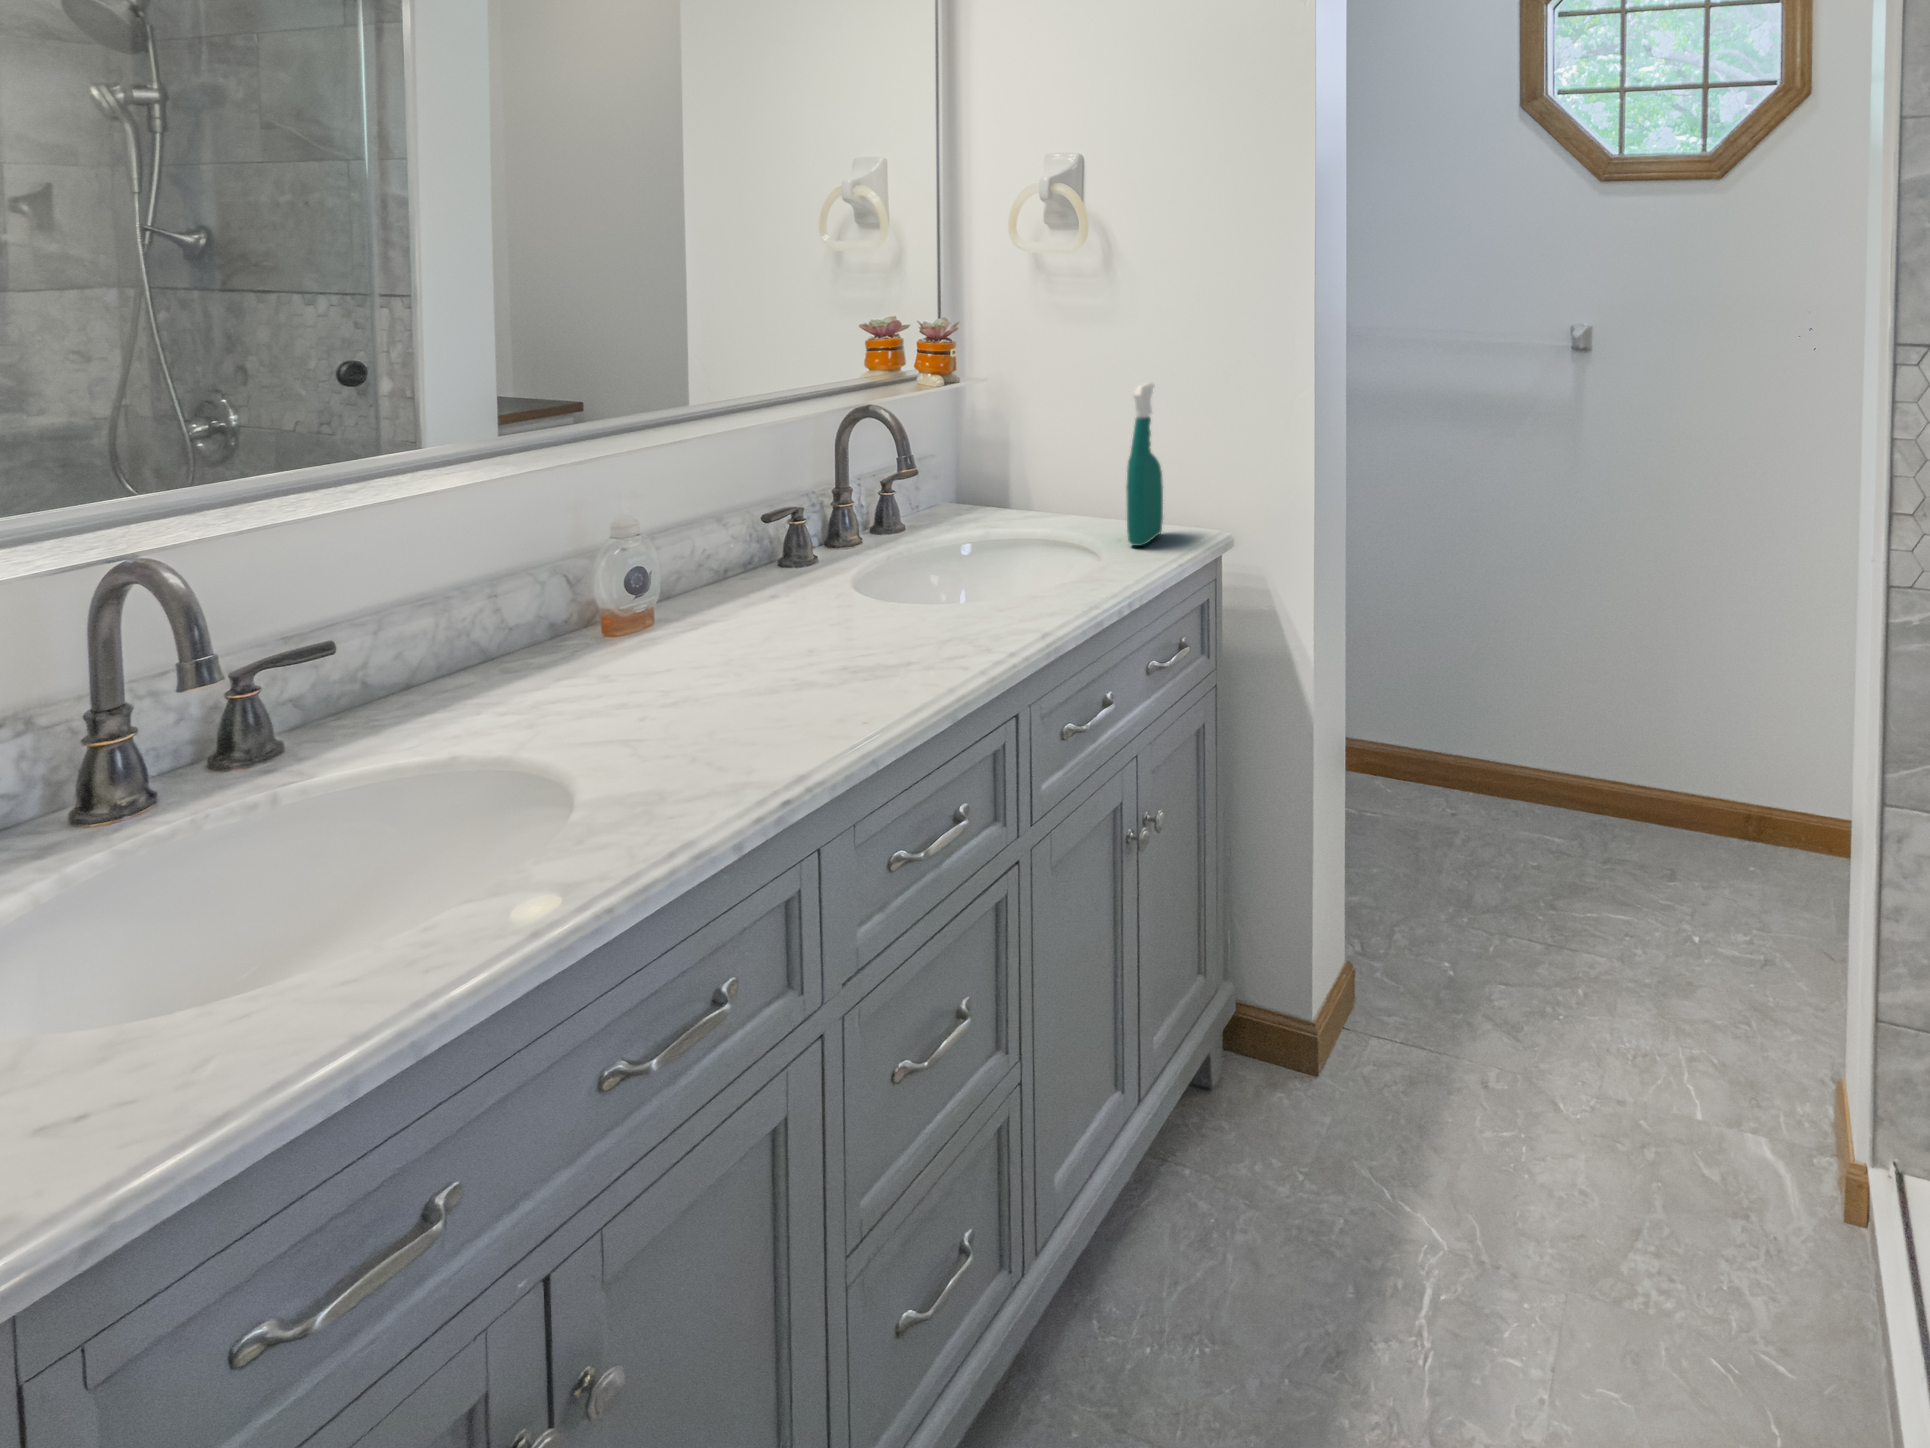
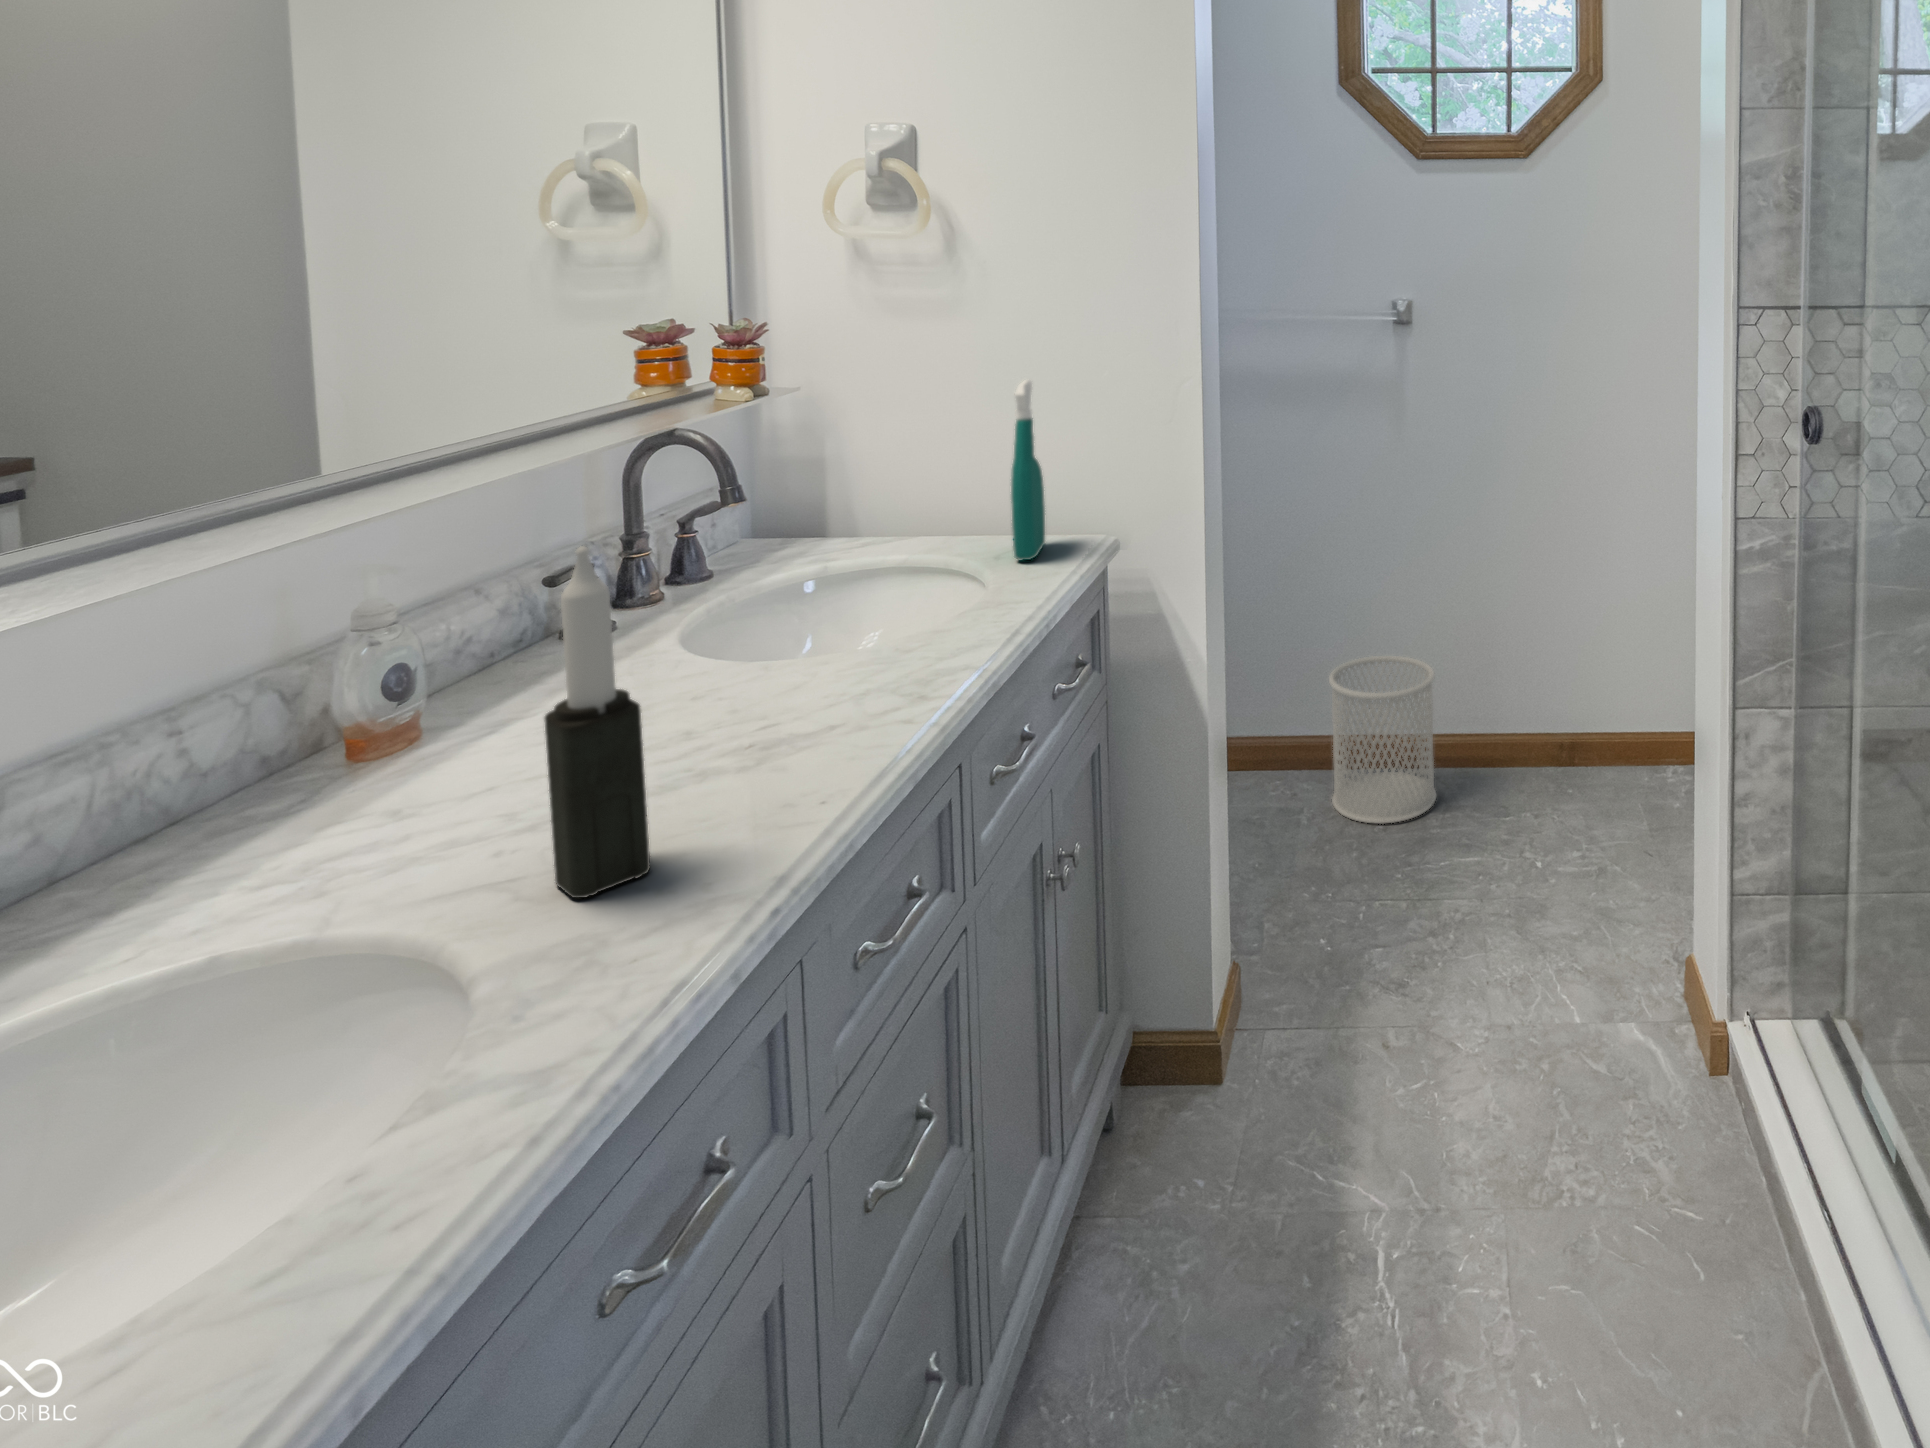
candle: none [661,485,727,761] -> present [544,546,650,898]
wastebasket: none [1485,691,1596,866] -> present [1329,656,1436,824]

